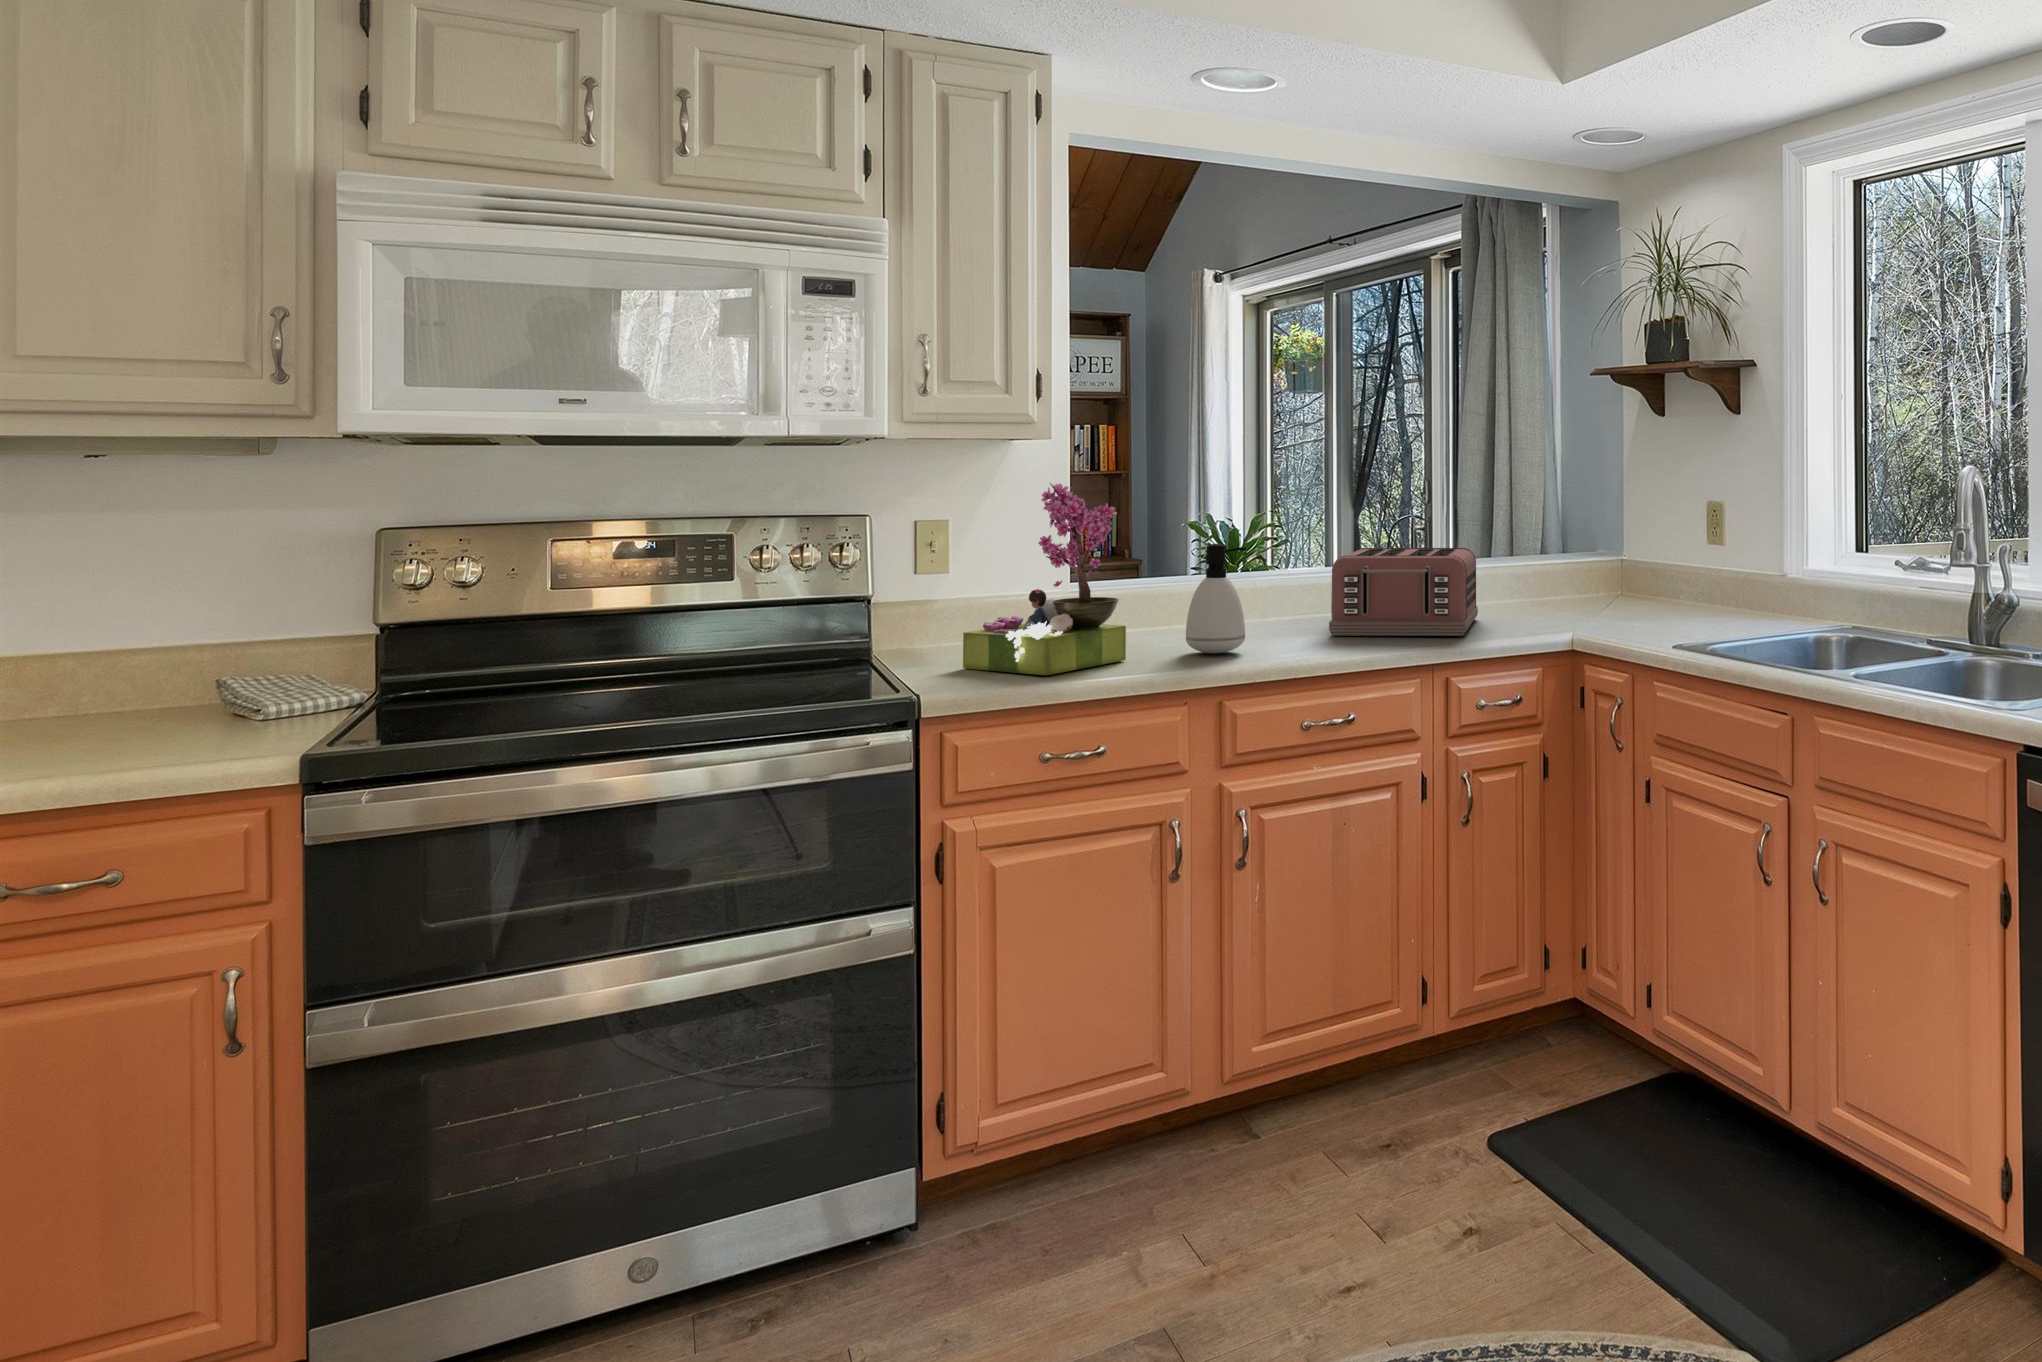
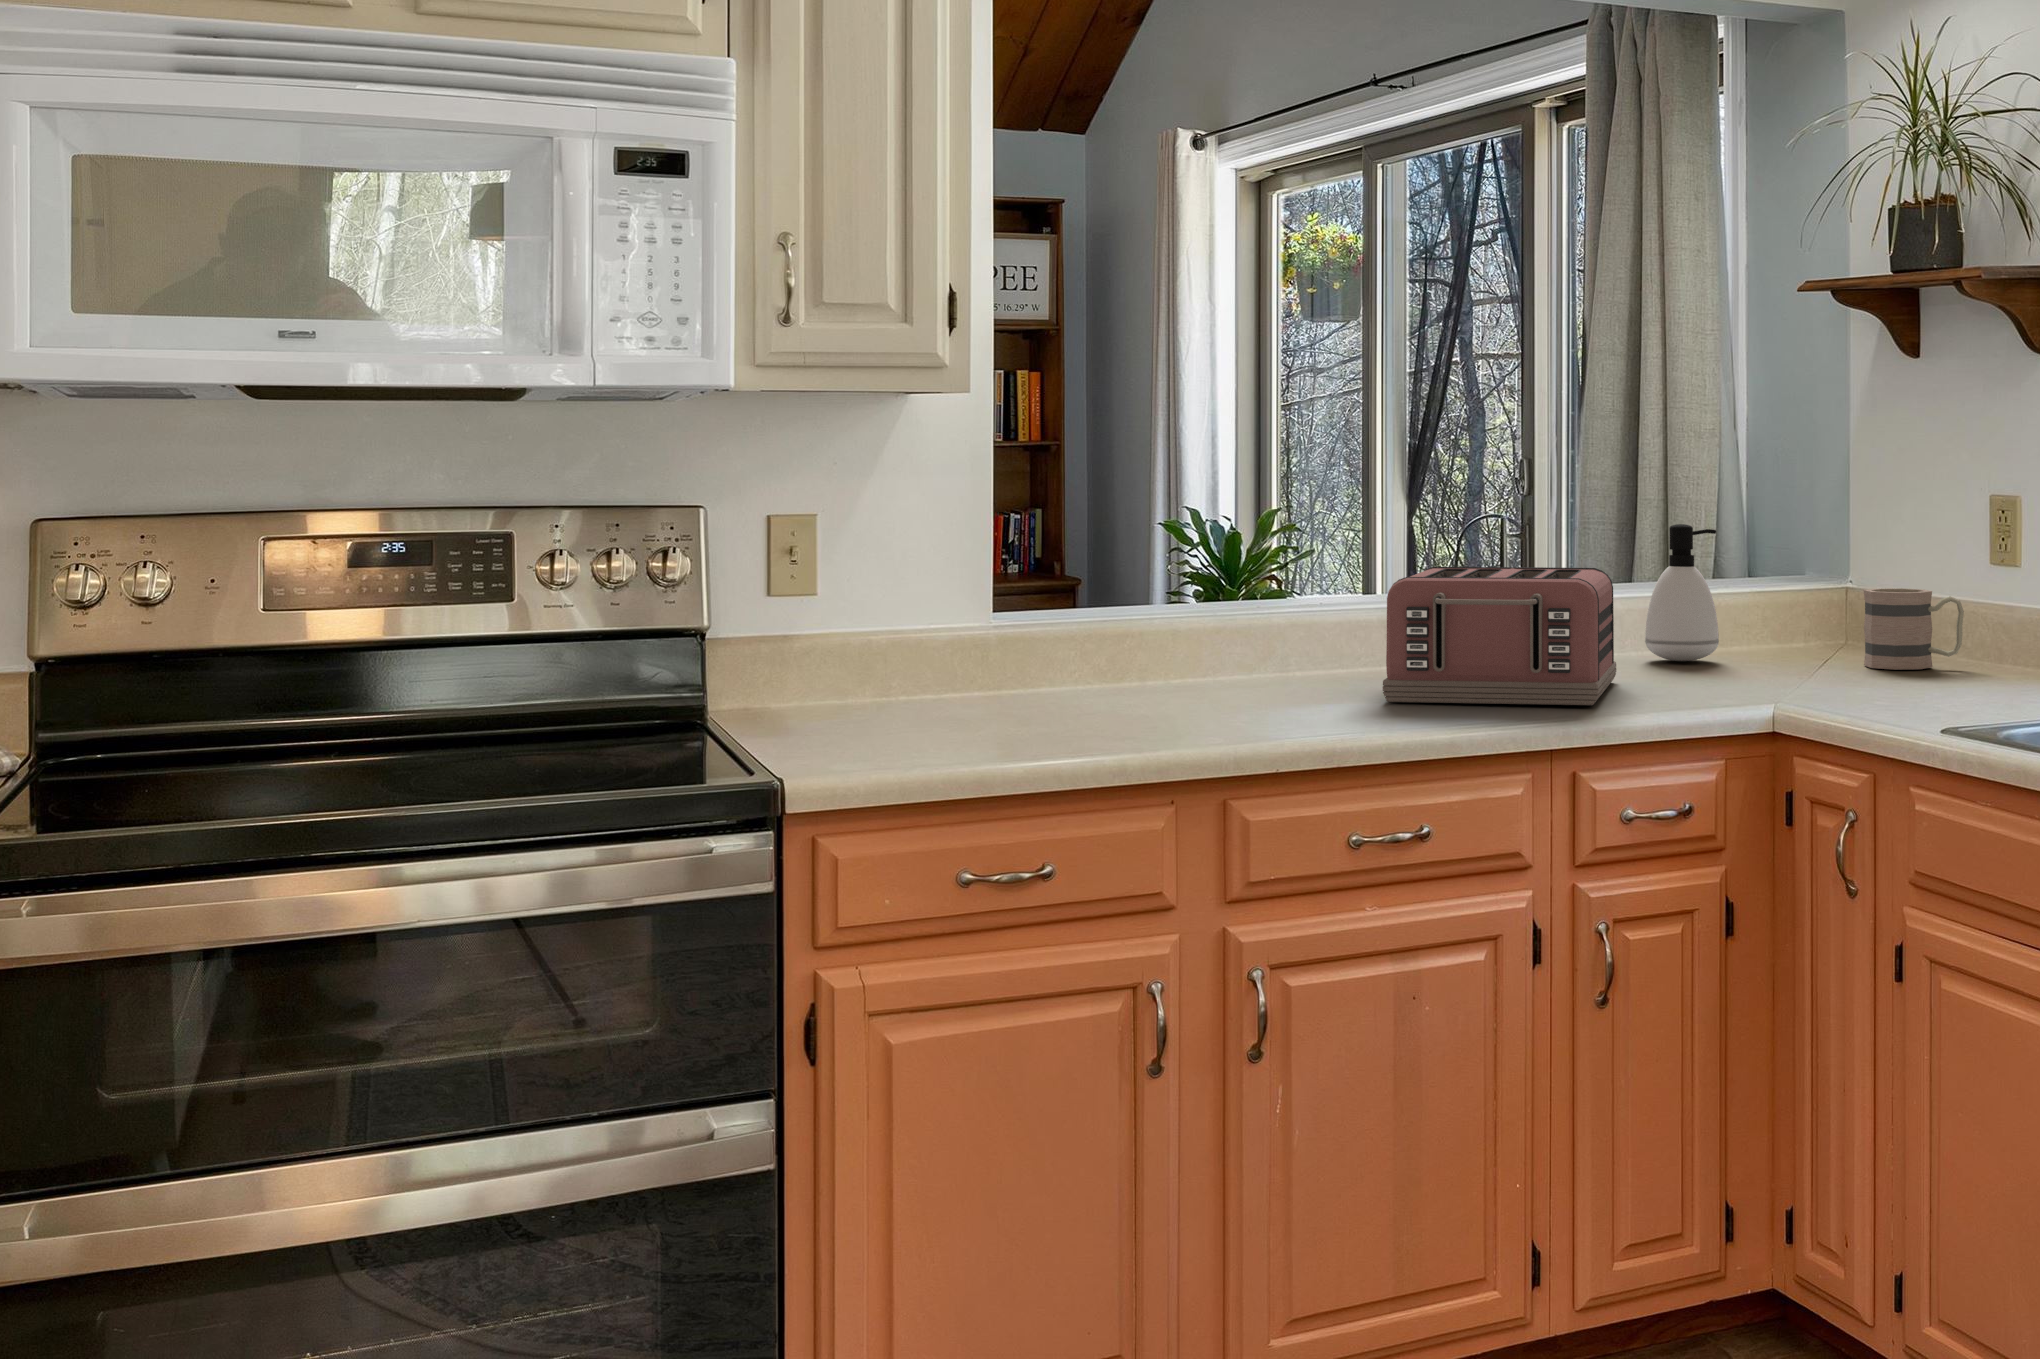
flower arrangement: present [963,483,1126,675] -> none [838,455,1076,750]
soap dispenser: present [1186,544,1246,653] -> present [1645,524,1719,661]
mug: none [1630,558,1691,608] -> present [1863,588,1964,670]

